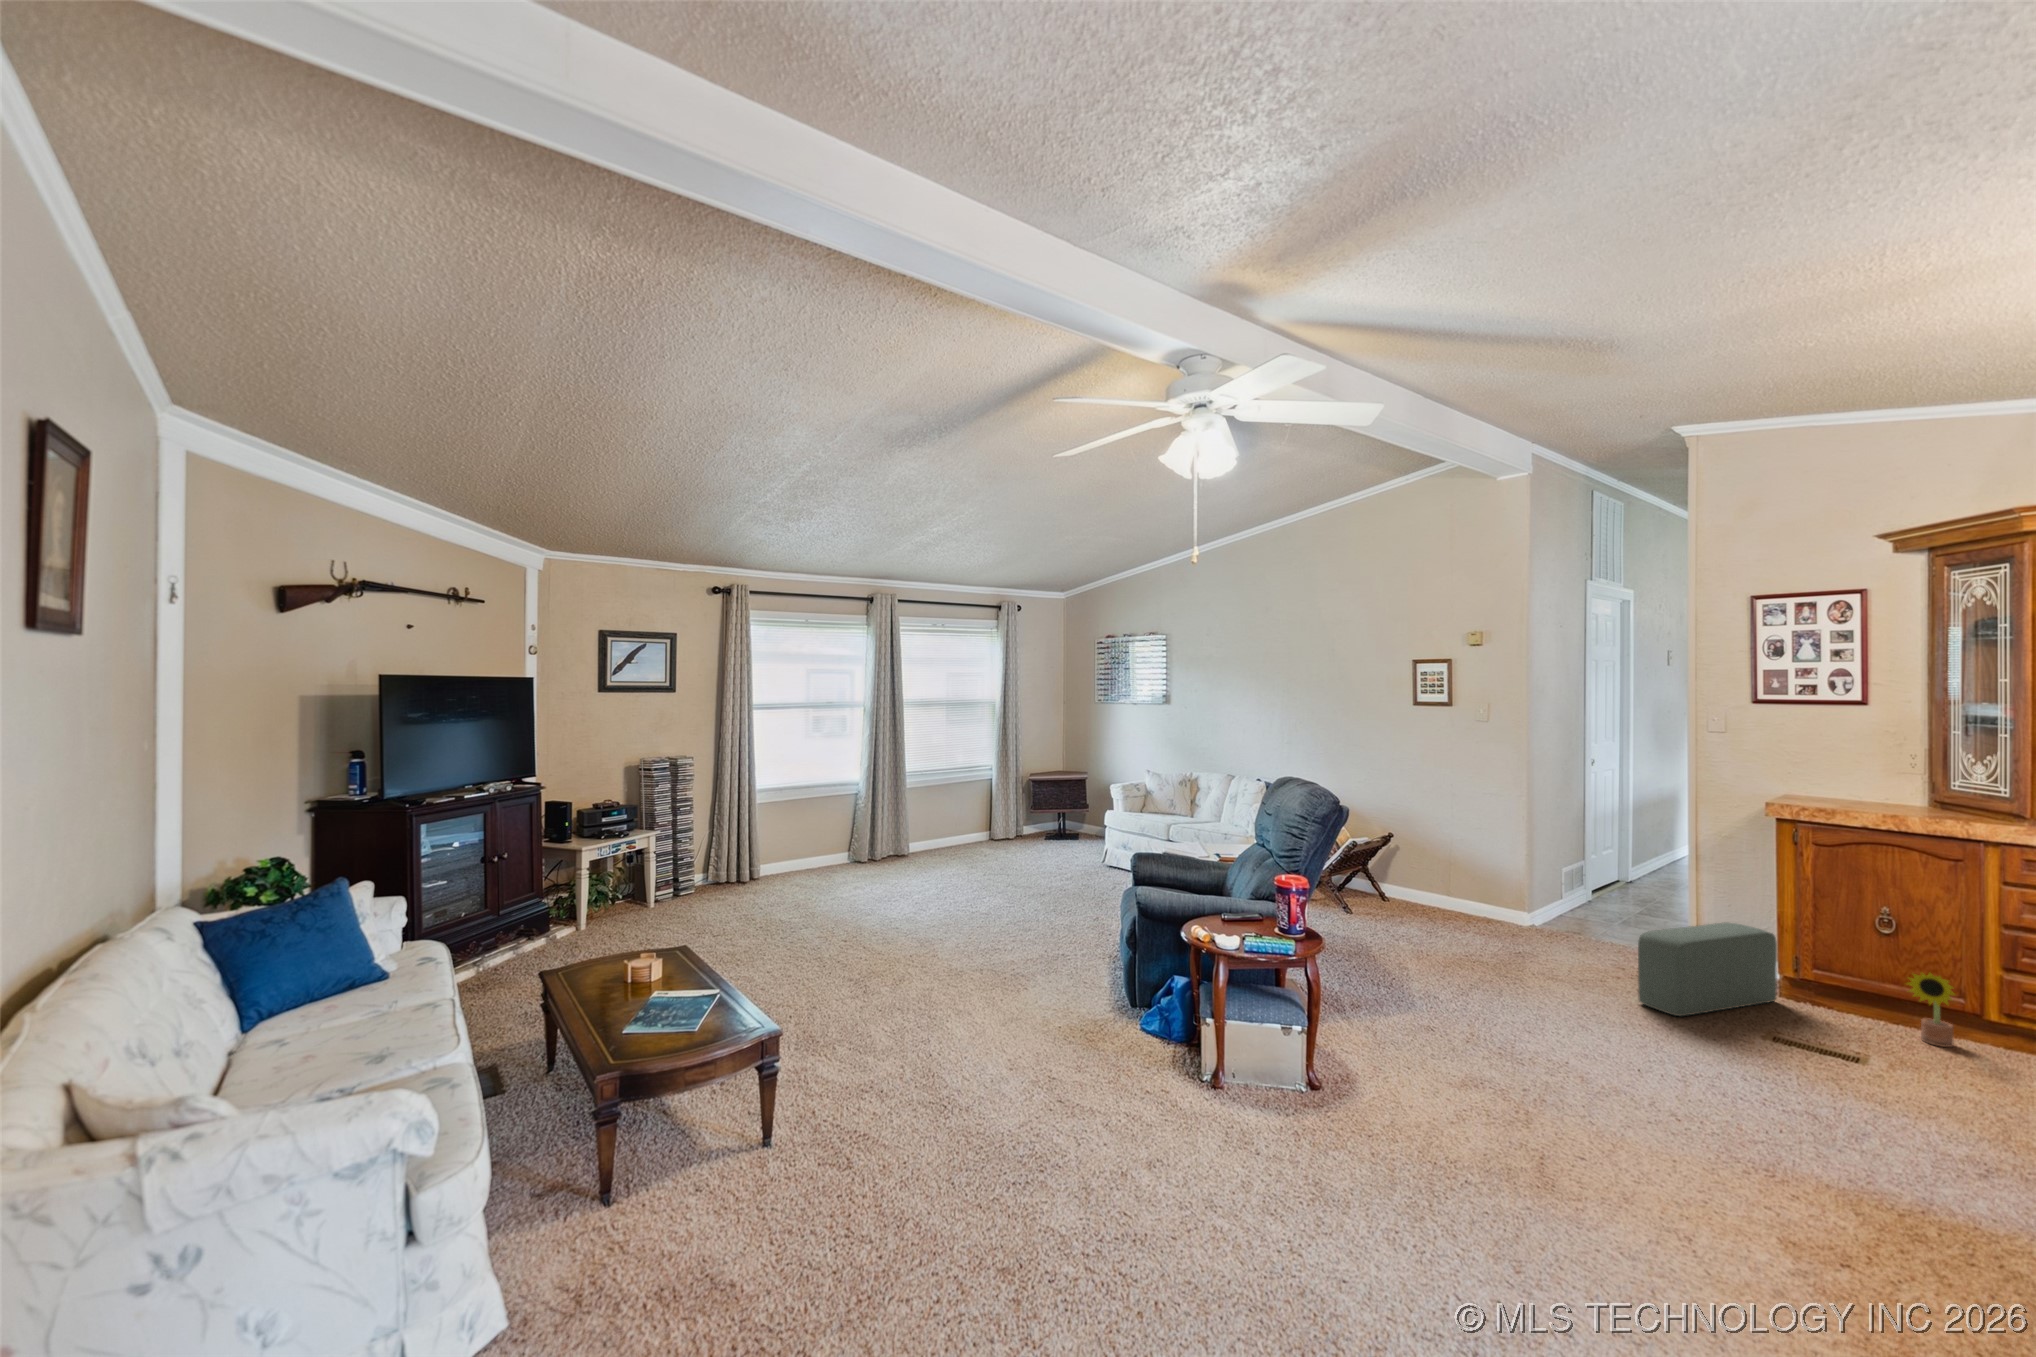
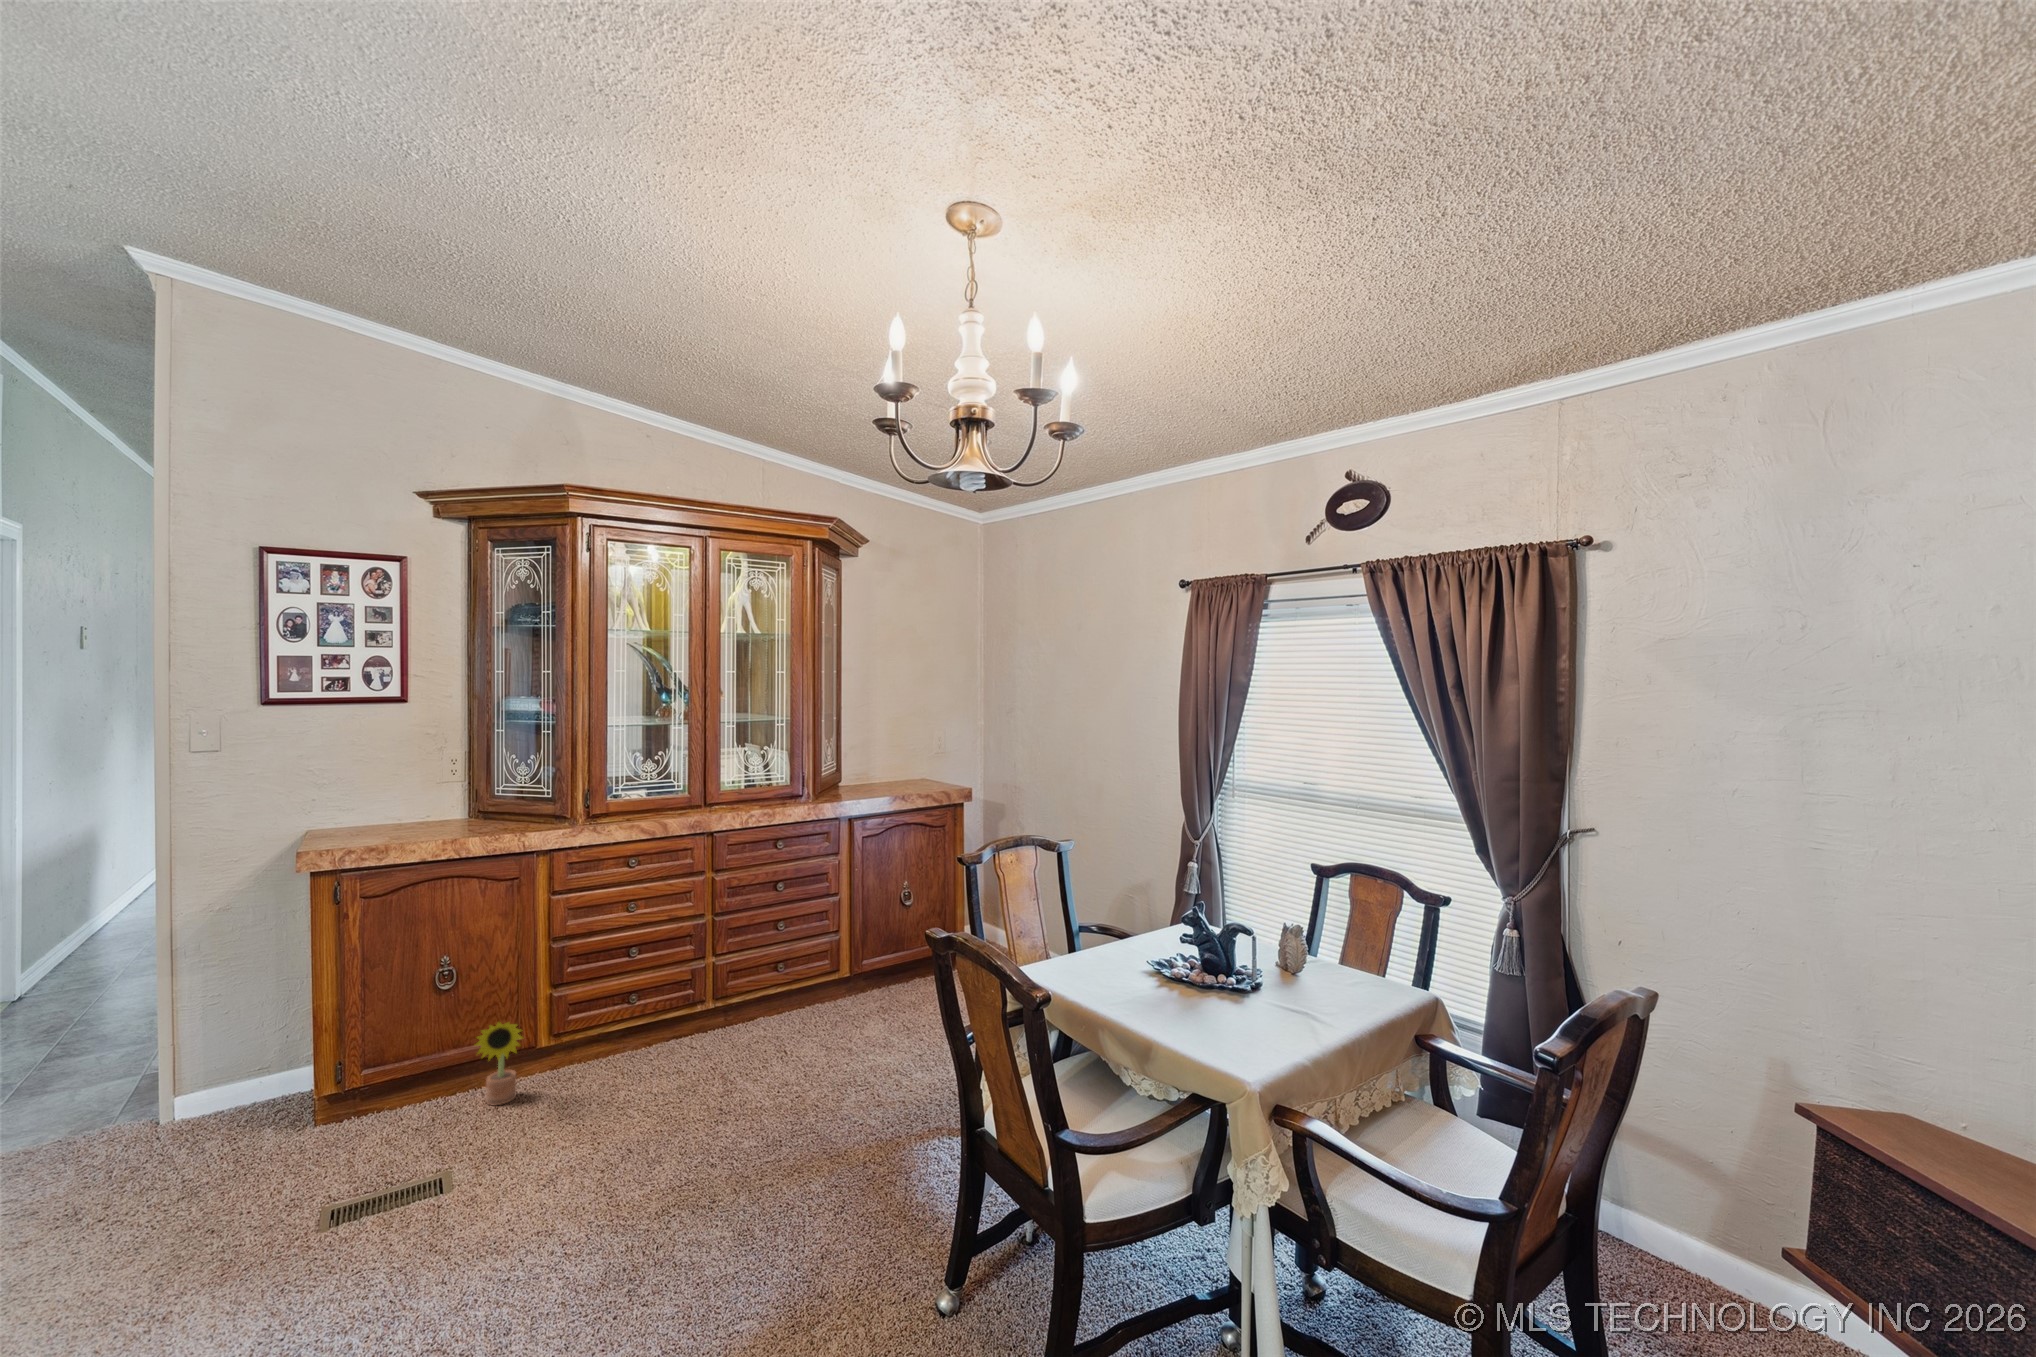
pouf: present [1638,923,1777,1016] -> none [85,1041,313,1282]

